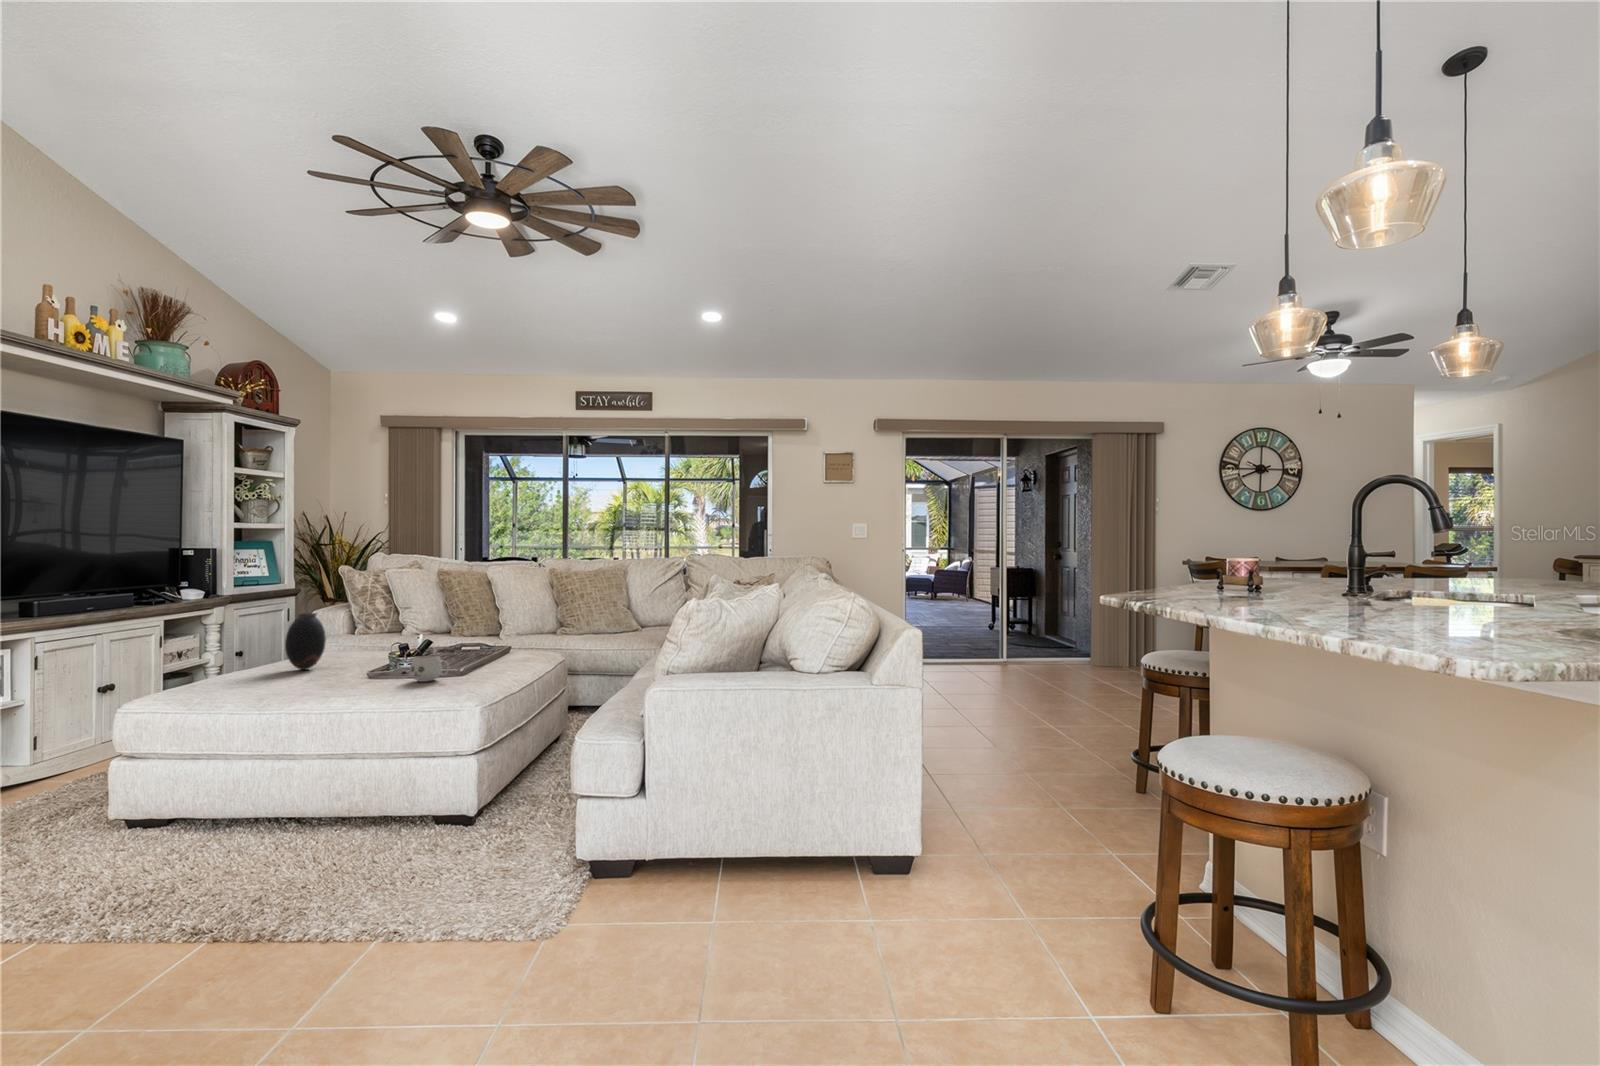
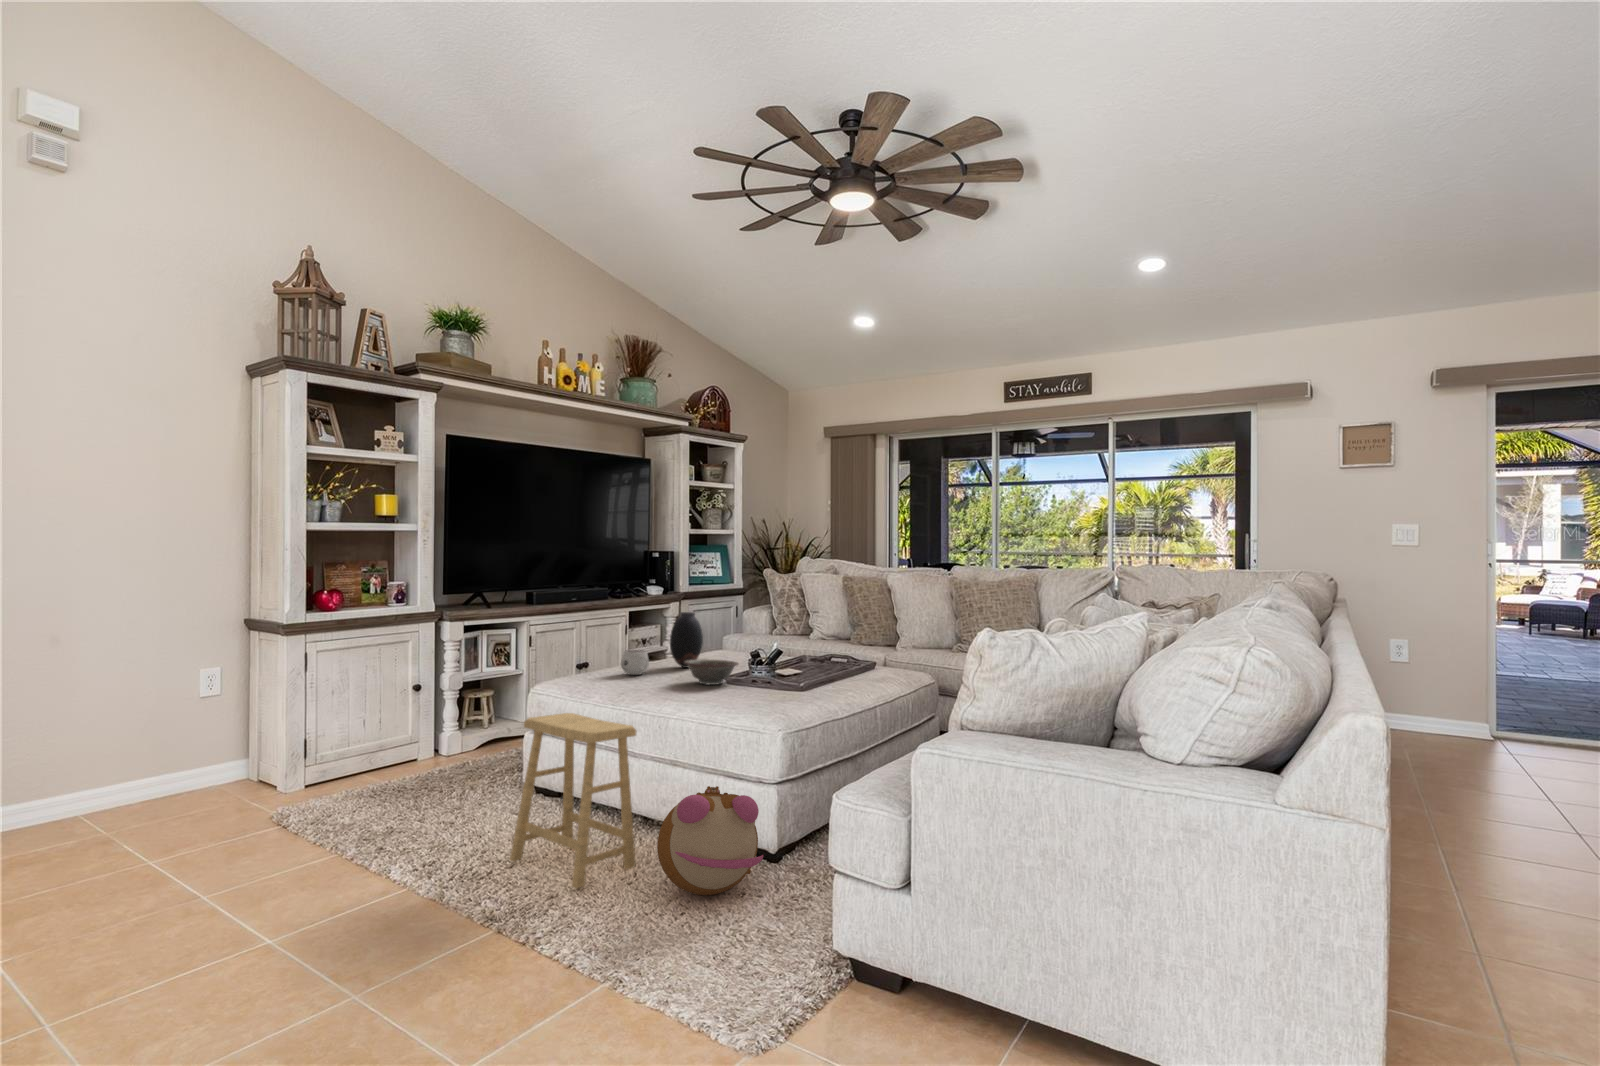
mug: present [410,655,449,682] -> present [621,650,649,675]
decorative bowl: none [330,657,392,681] -> present [684,659,738,685]
footstool: none [157,723,327,890] -> present [510,713,637,889]
plush toy: none [370,764,482,861] -> present [657,786,763,895]

